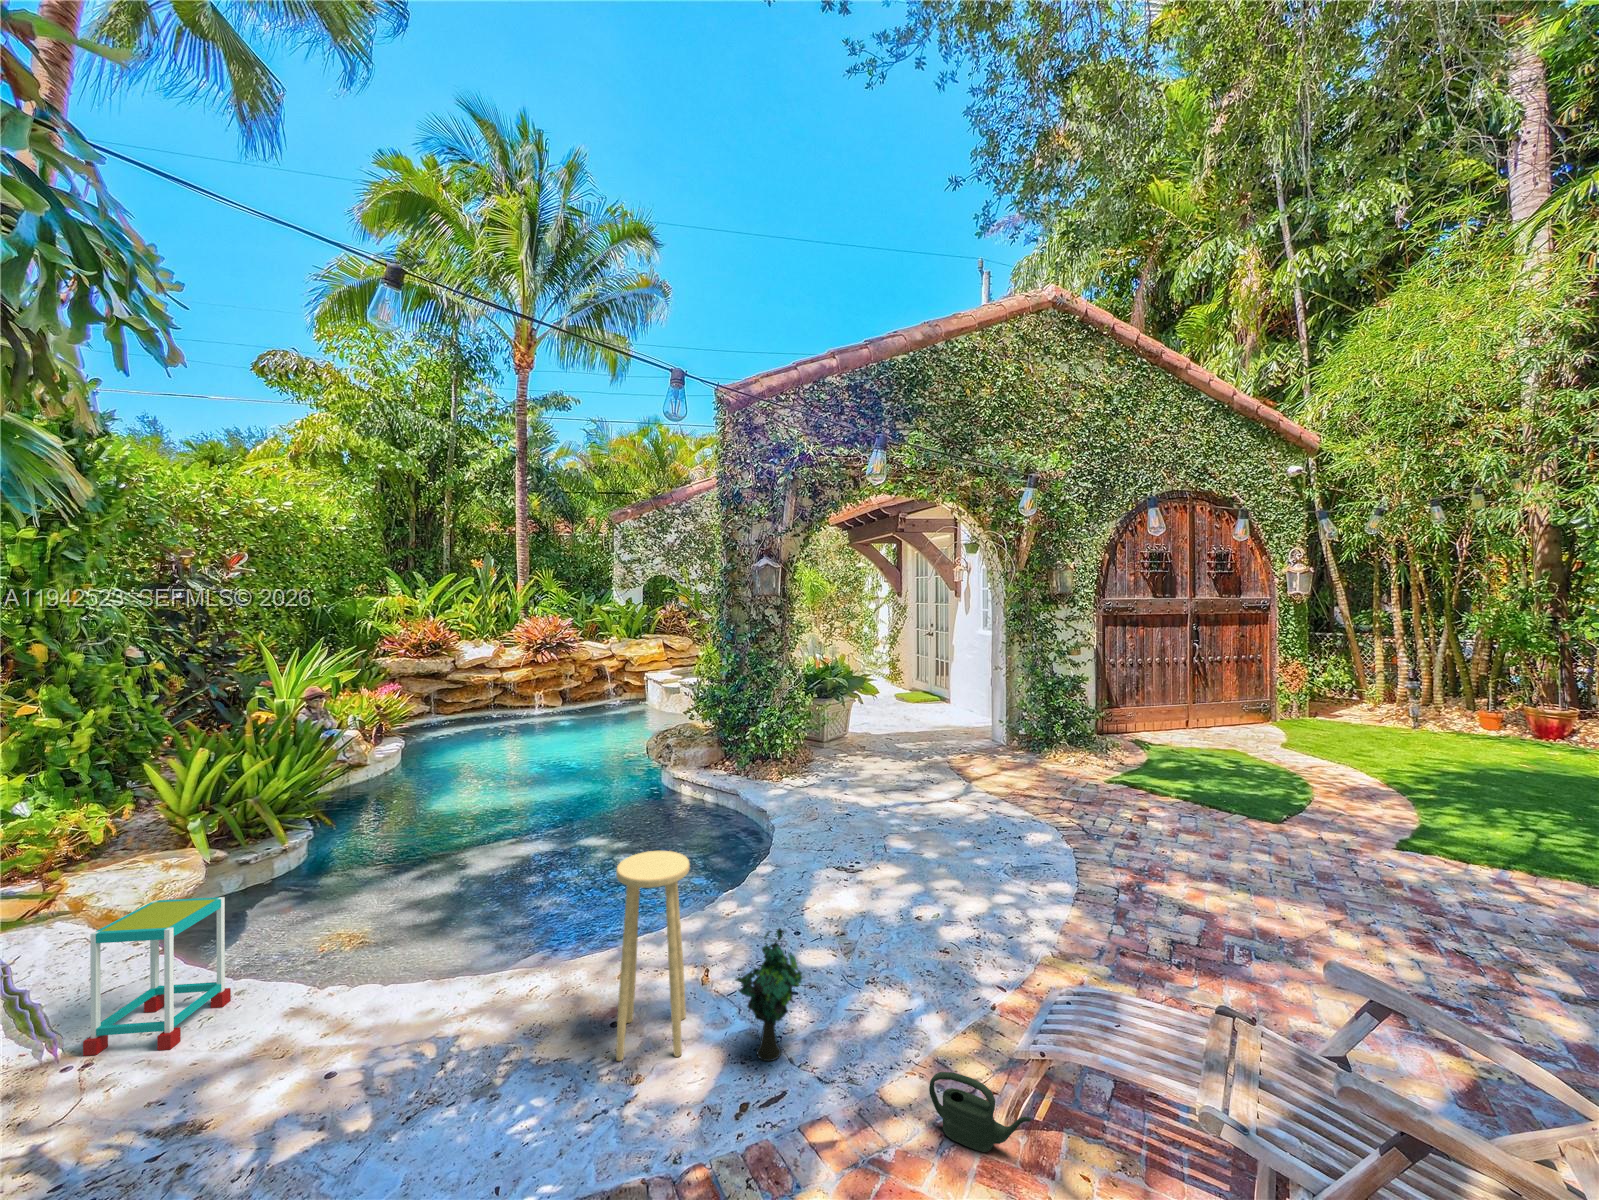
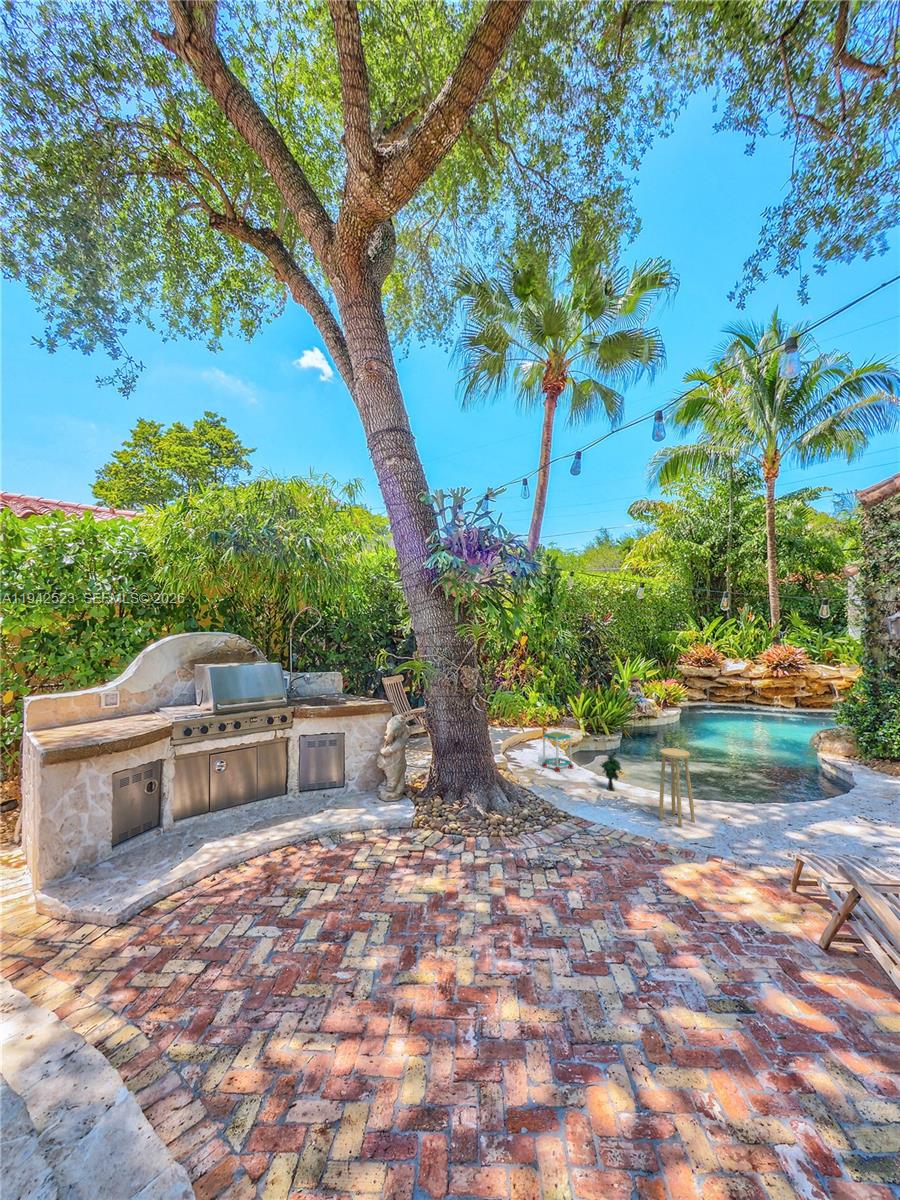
decorative plant: present [735,929,802,1061] -> present [600,752,622,791]
watering can: present [929,1072,1031,1152] -> none [748,856,774,890]

